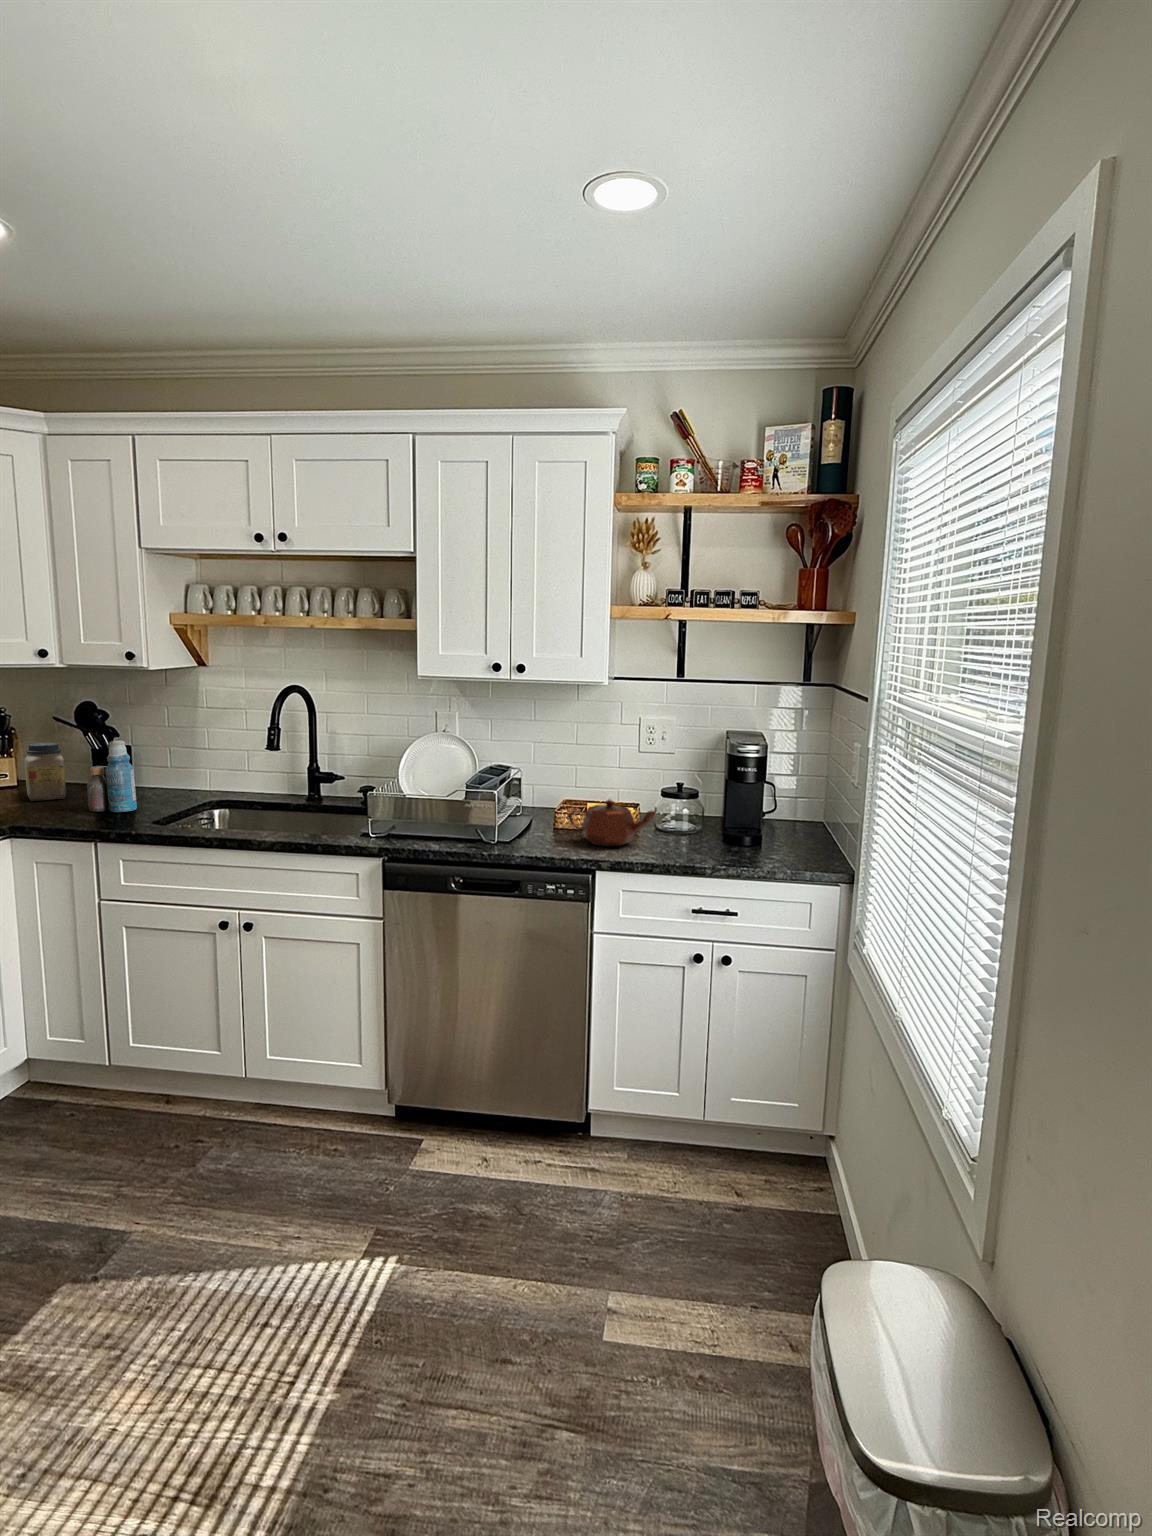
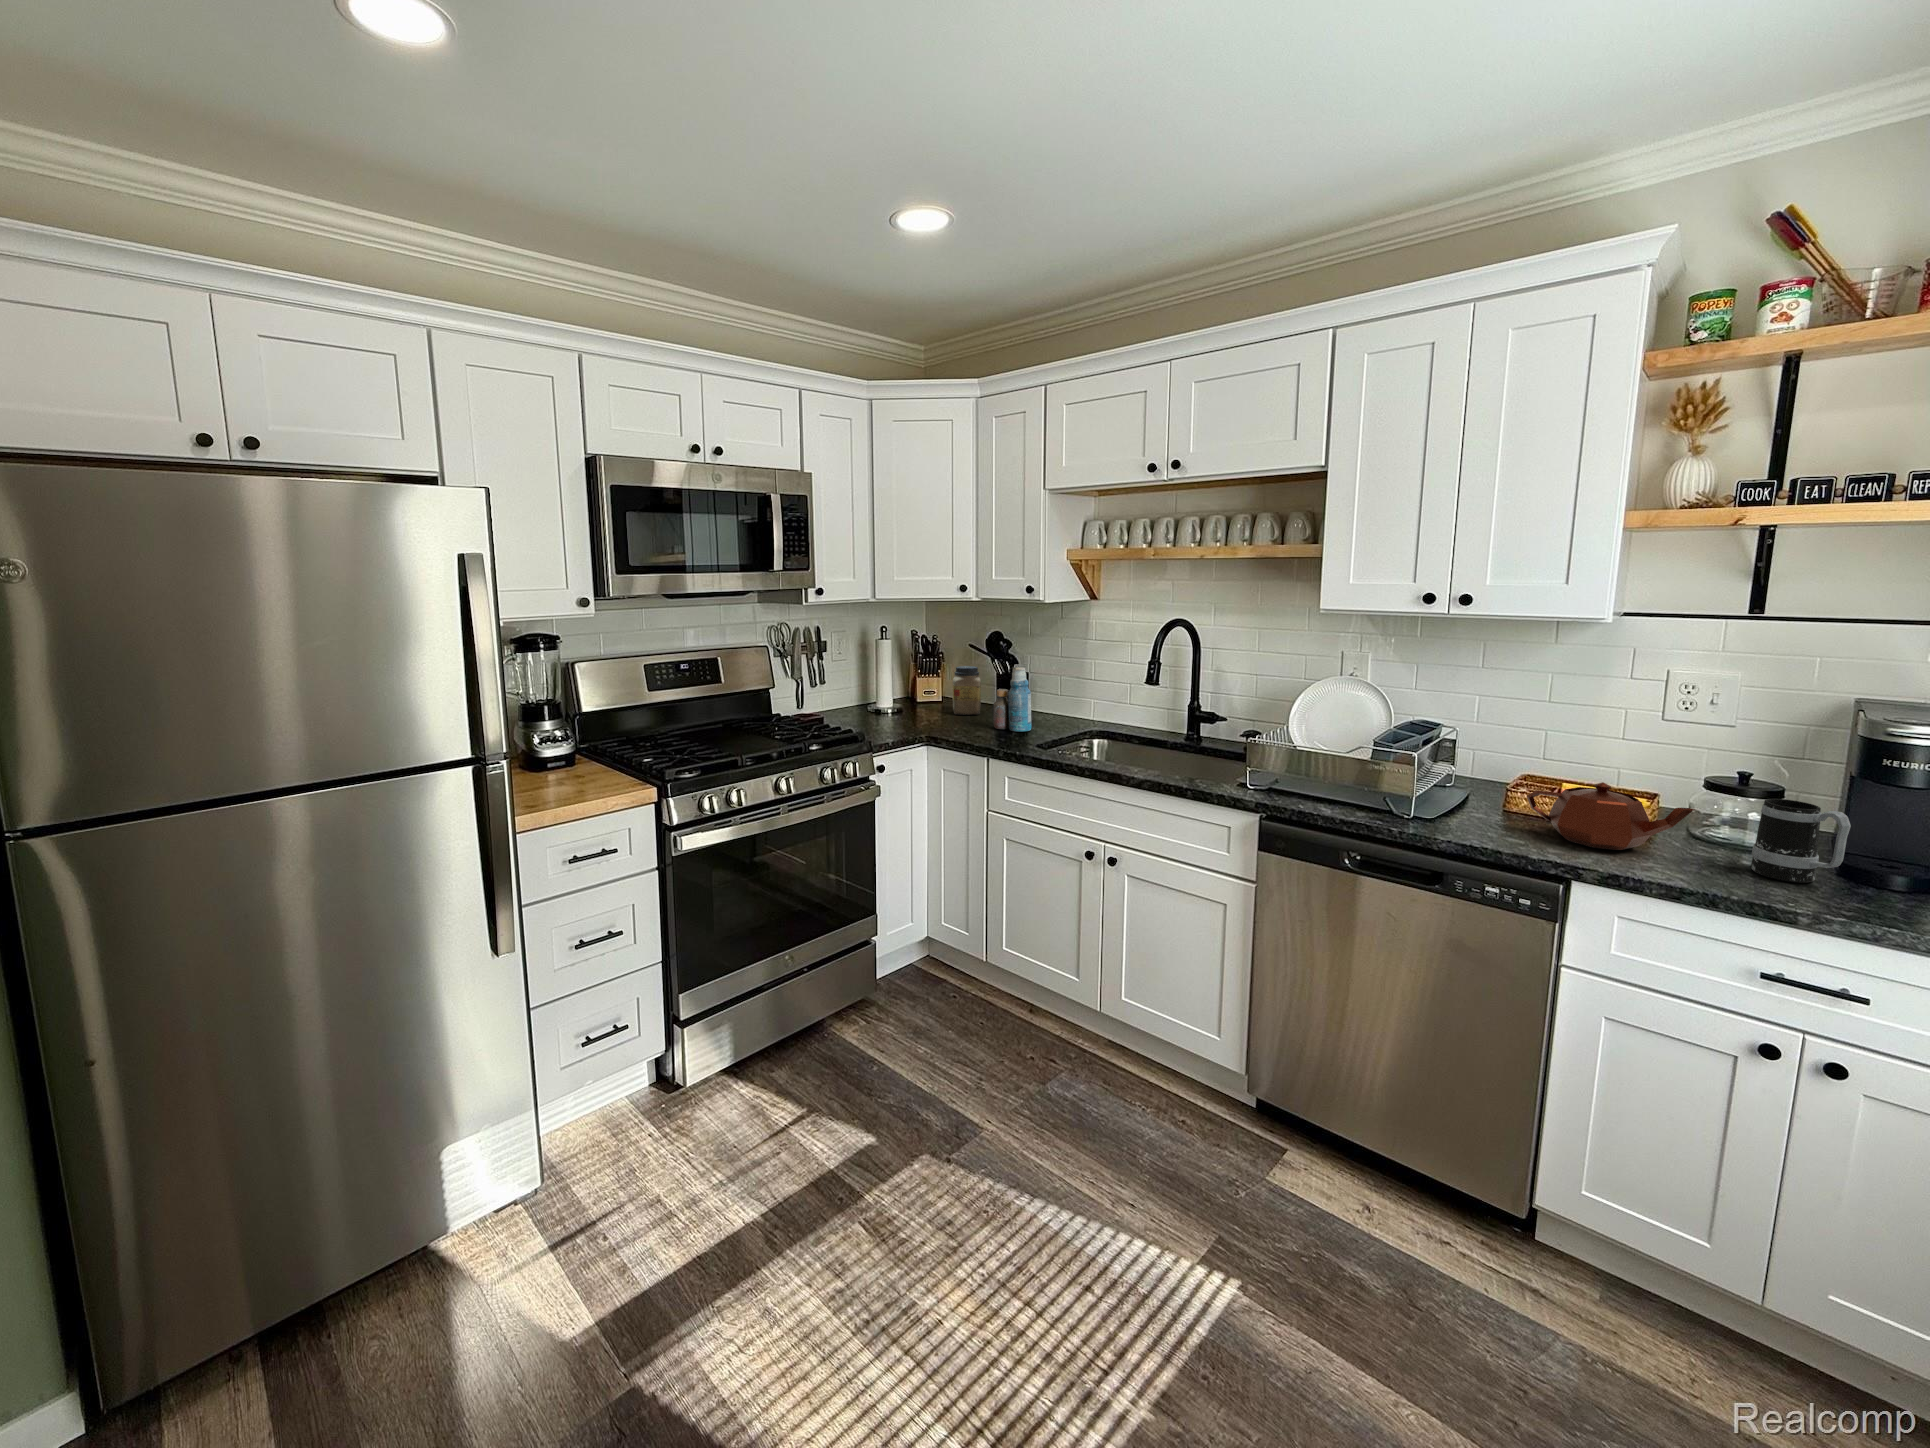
mug: none [685,798,726,850] -> present [1751,799,1851,883]

